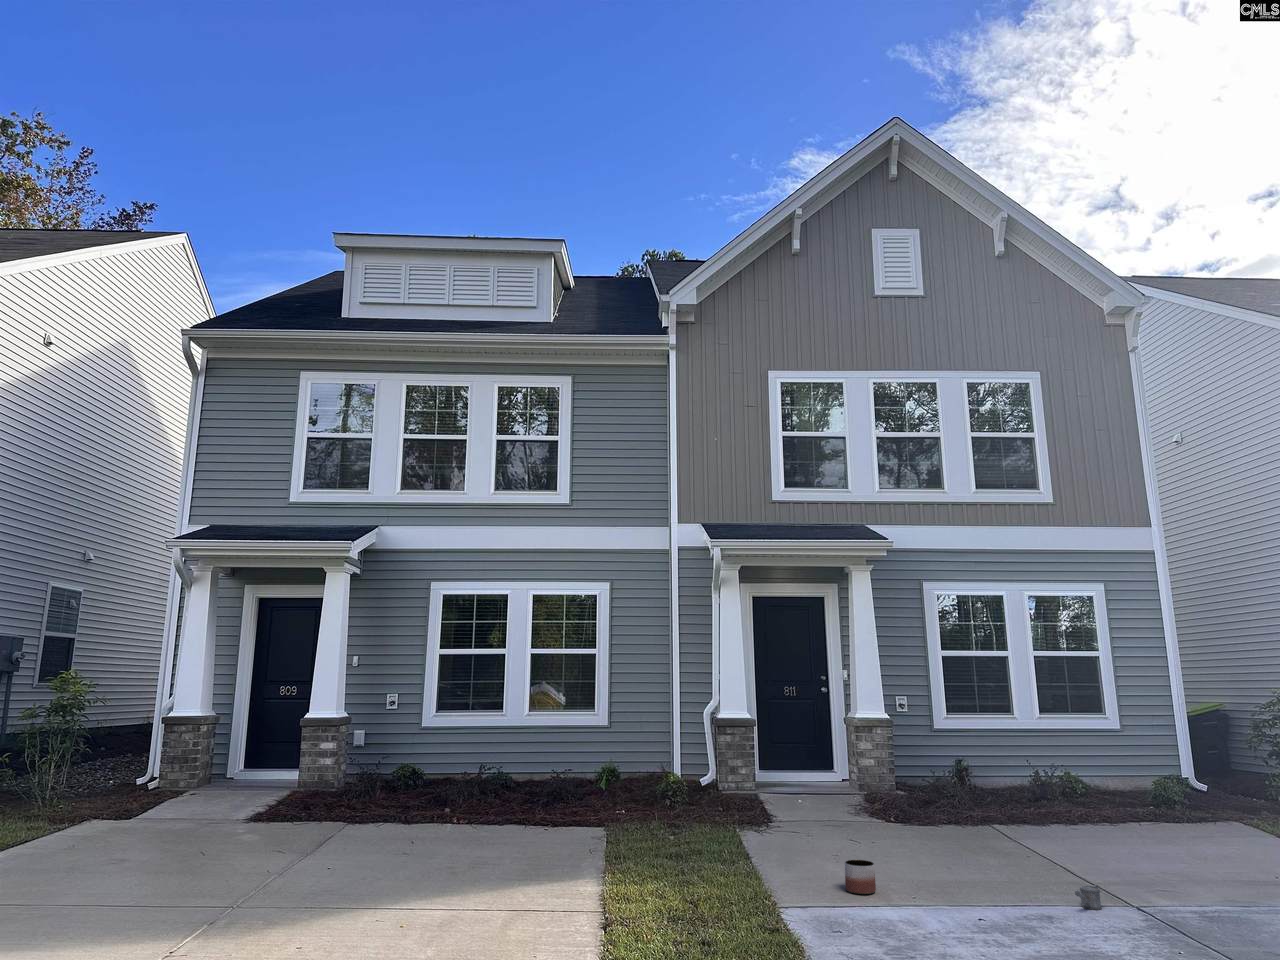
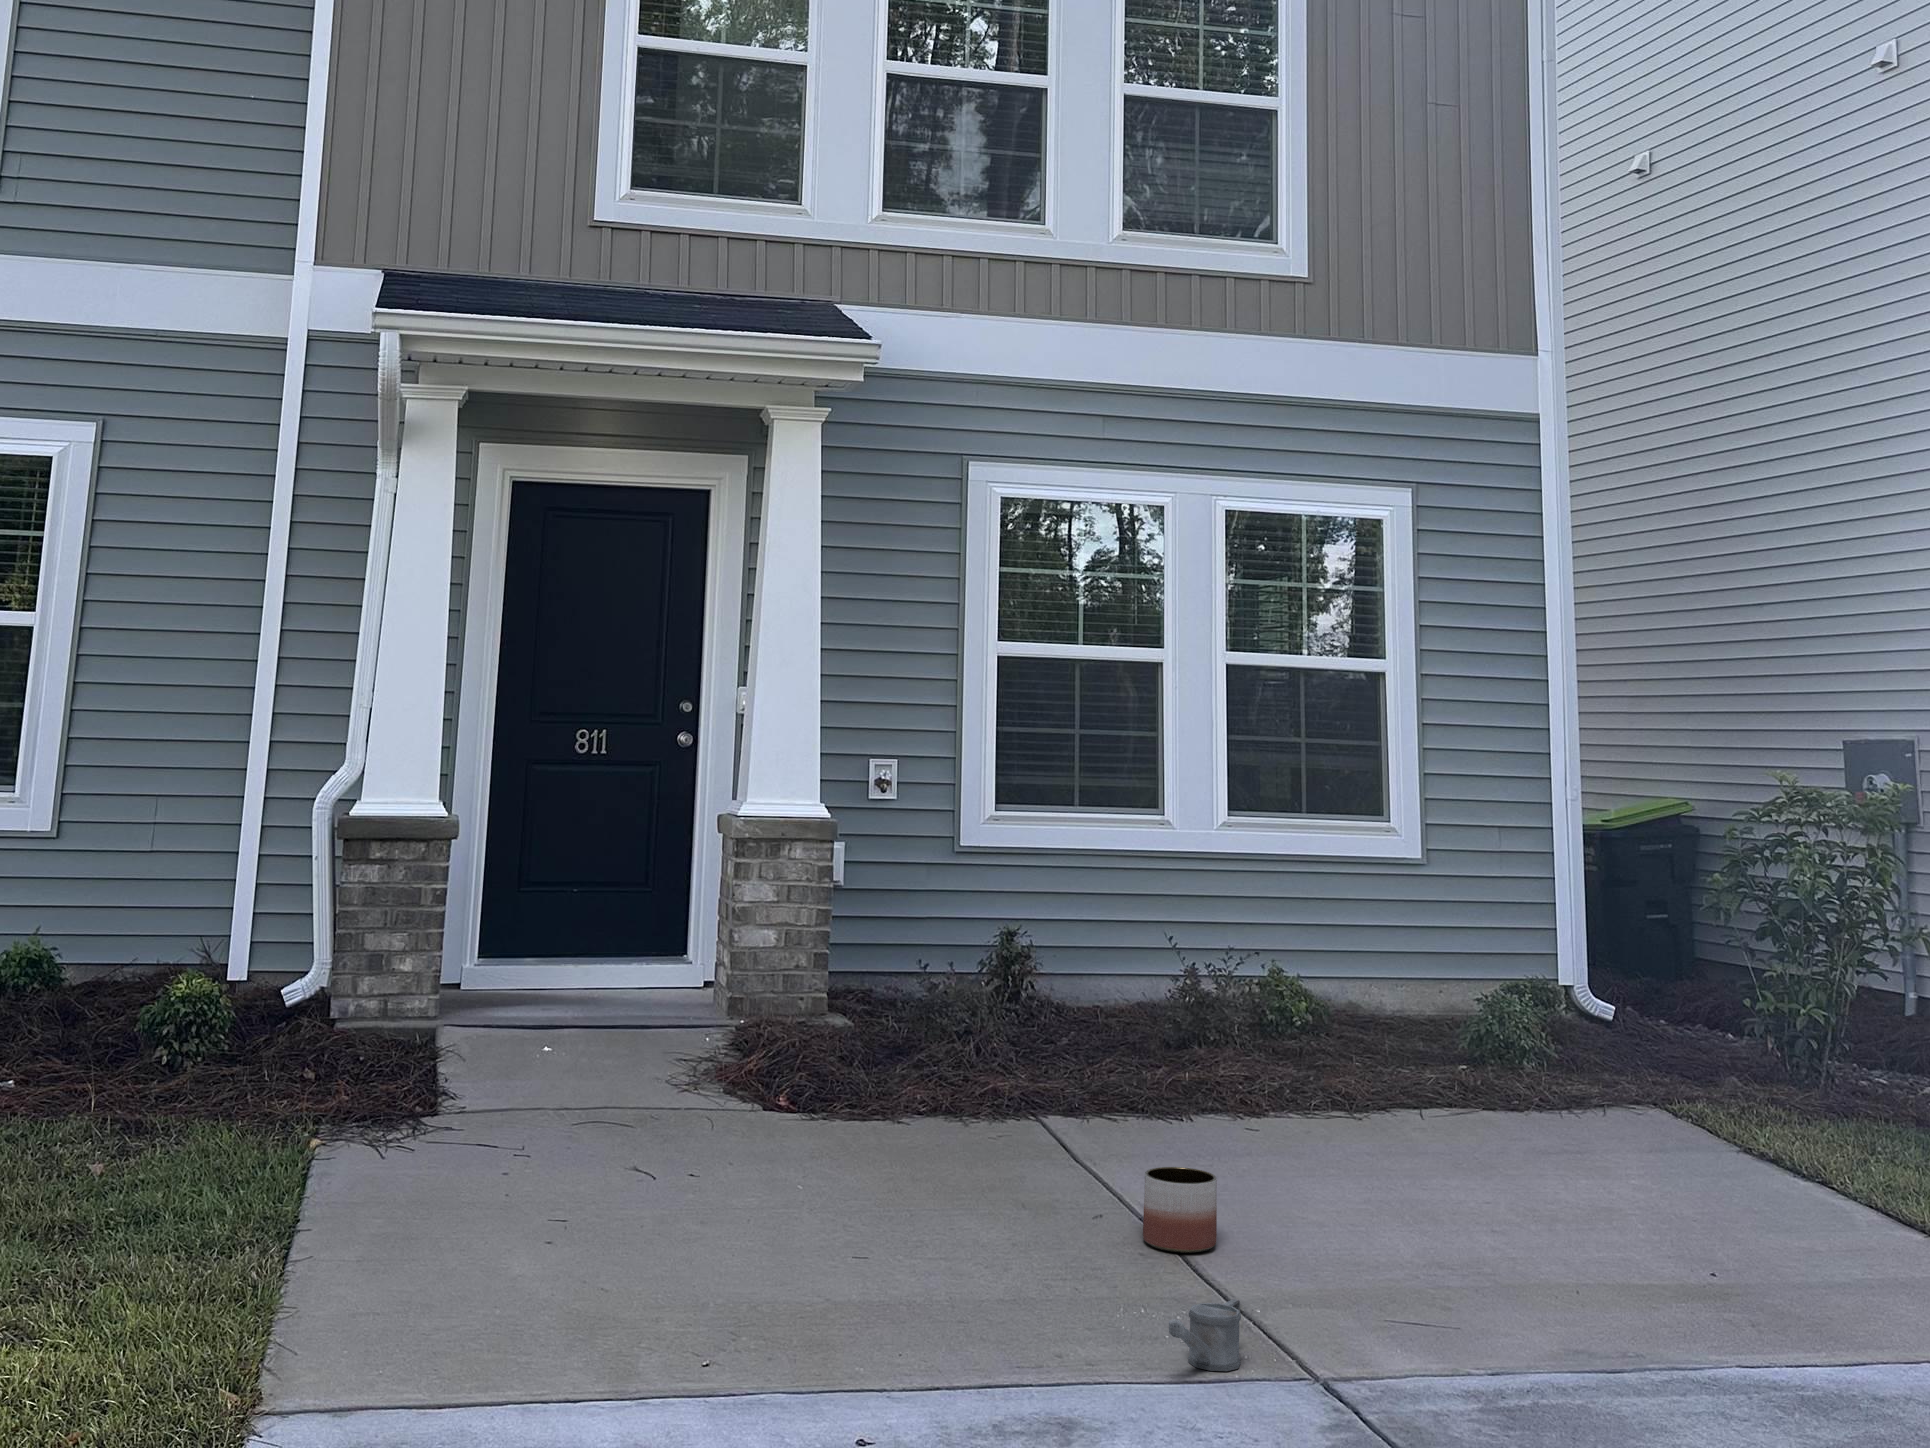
planter: present [845,860,876,894] -> present [1143,1167,1217,1253]

